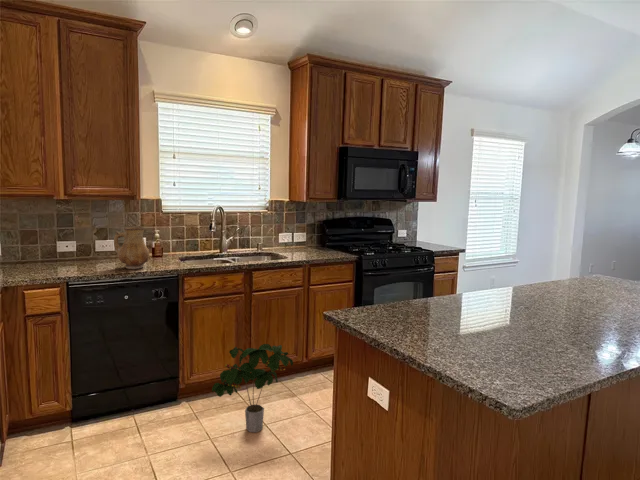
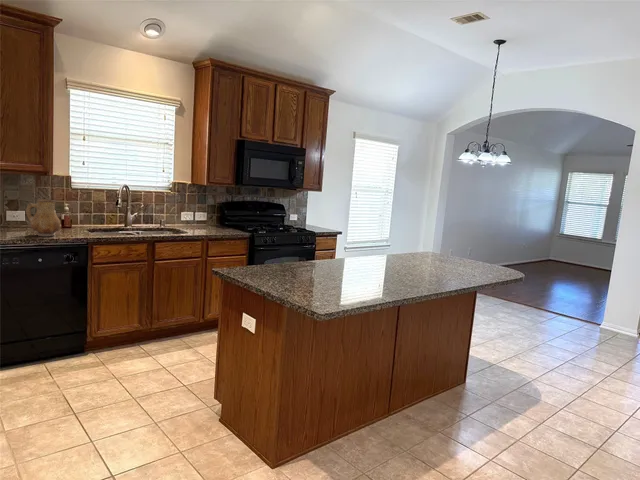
potted plant: present [212,344,293,432] -> none [117,301,189,373]

